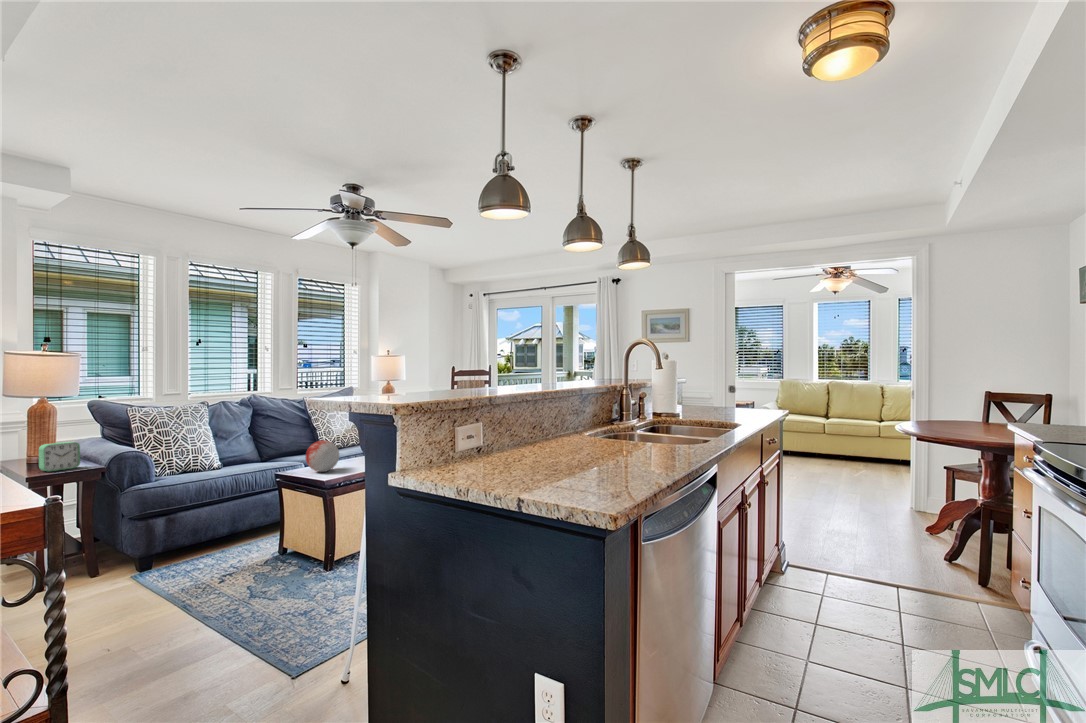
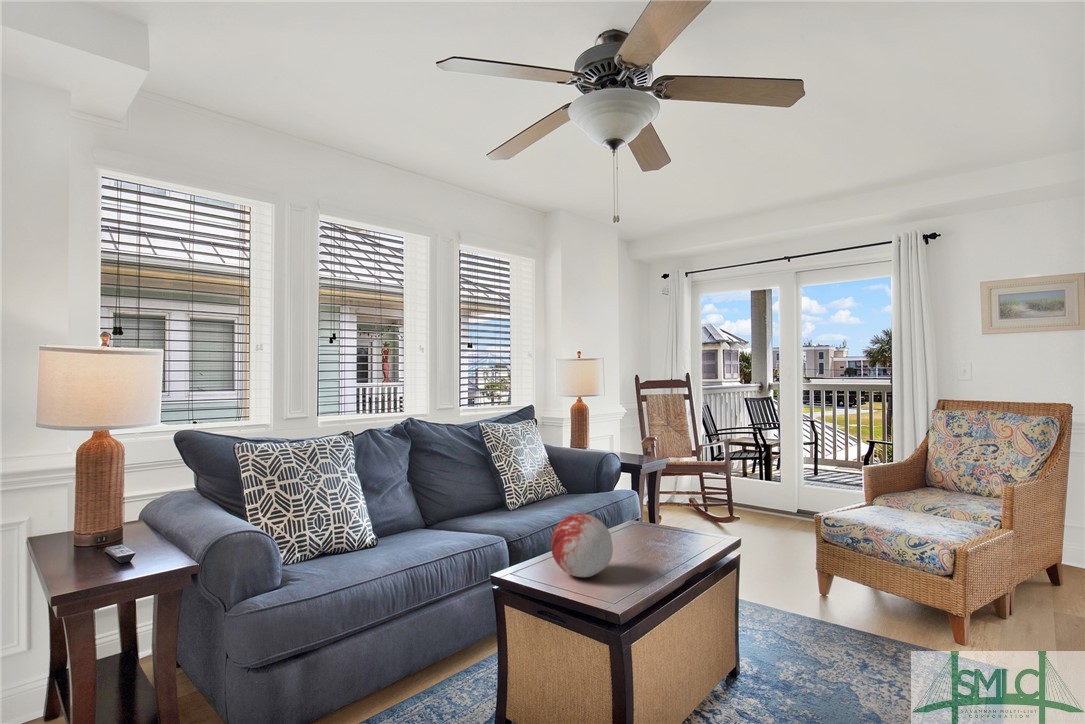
alarm clock: present [39,442,80,472] -> none [83,515,157,578]

